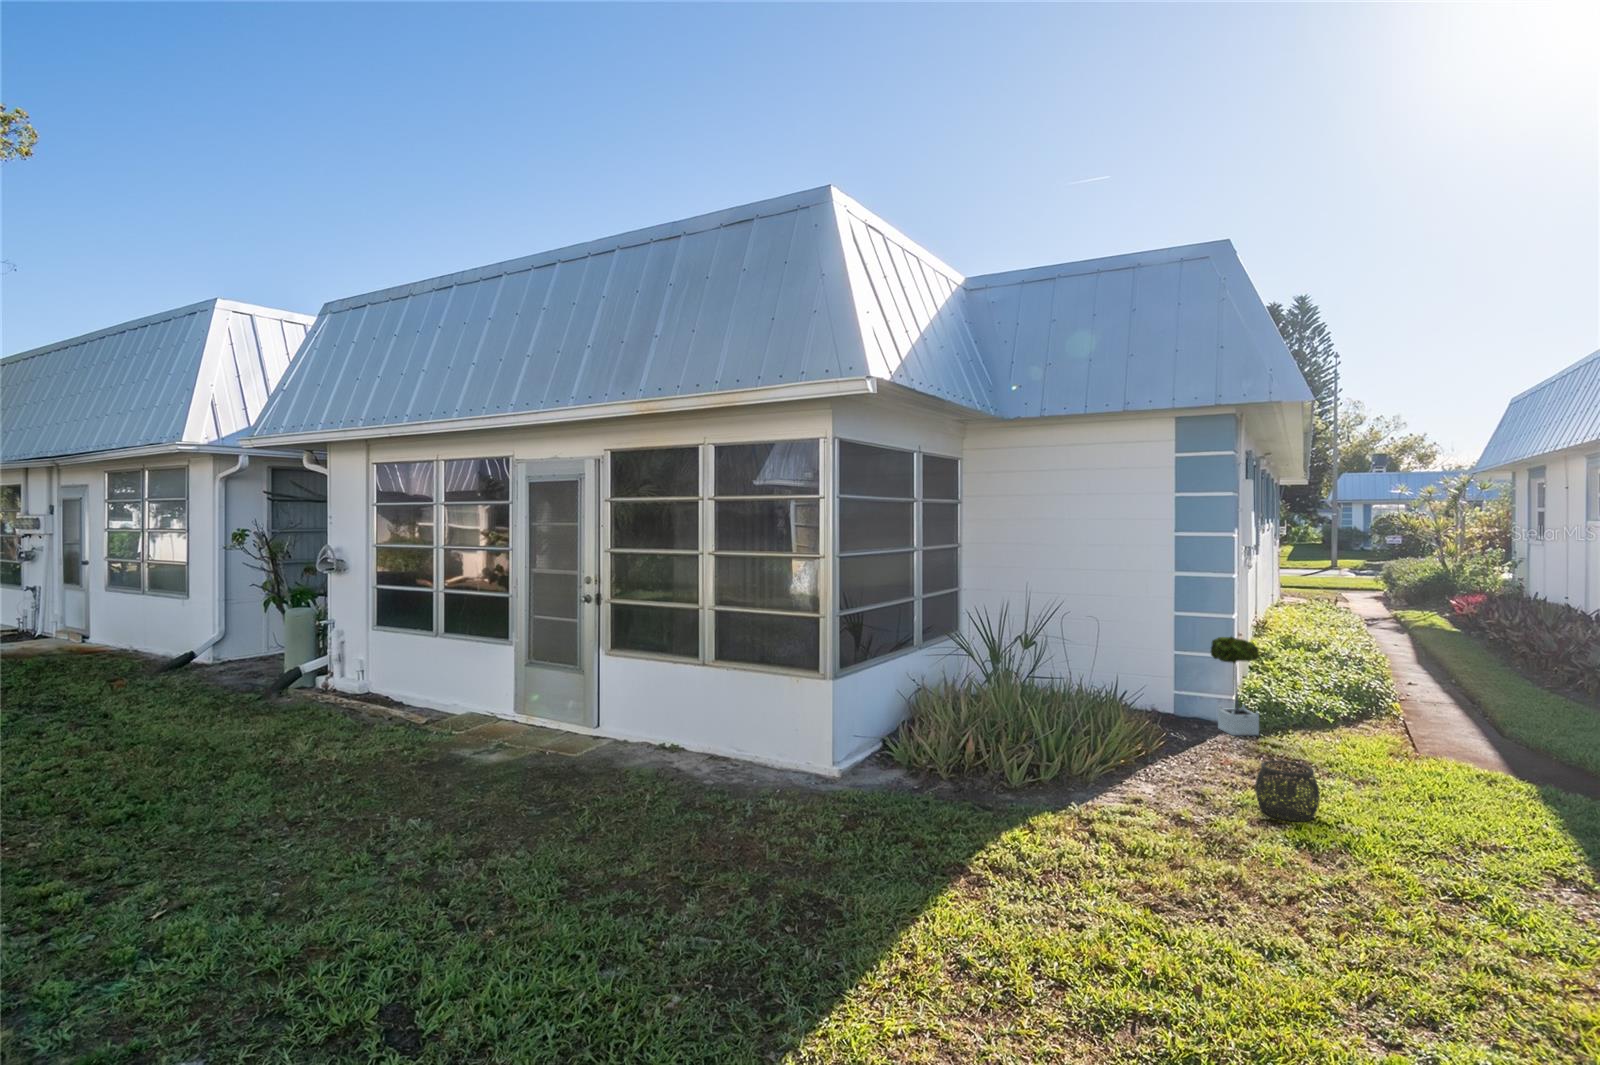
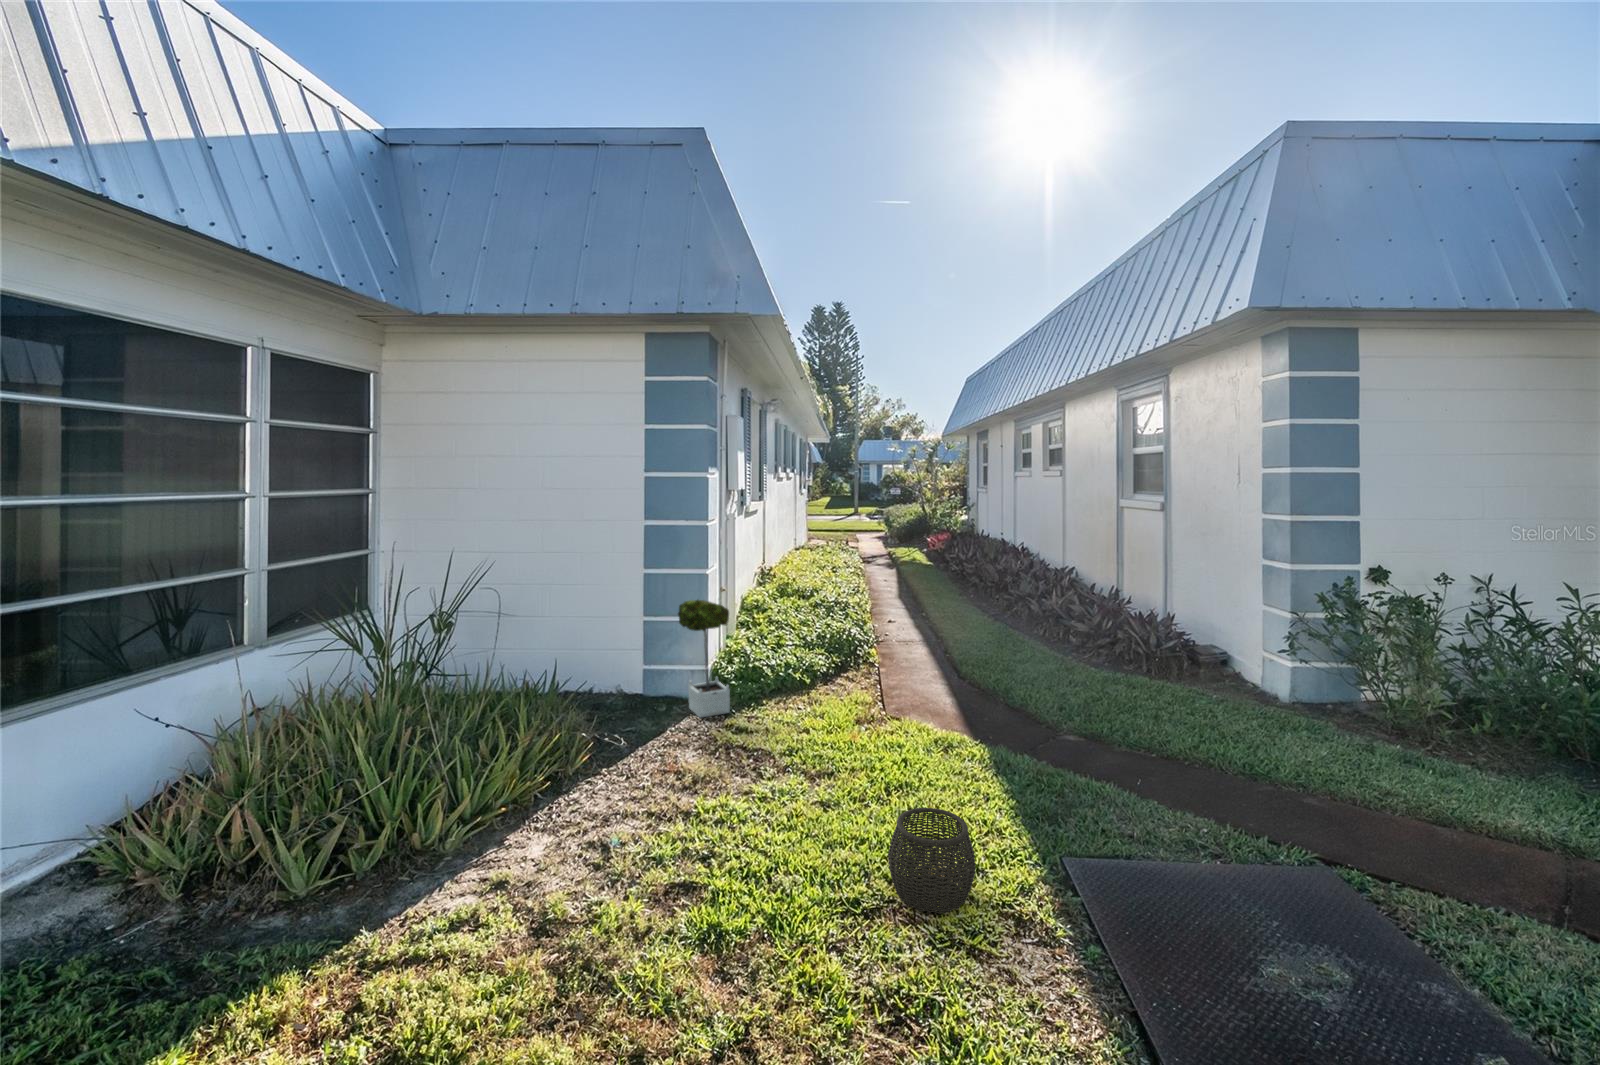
woven basket: present [1255,760,1320,822] -> present [888,808,976,914]

